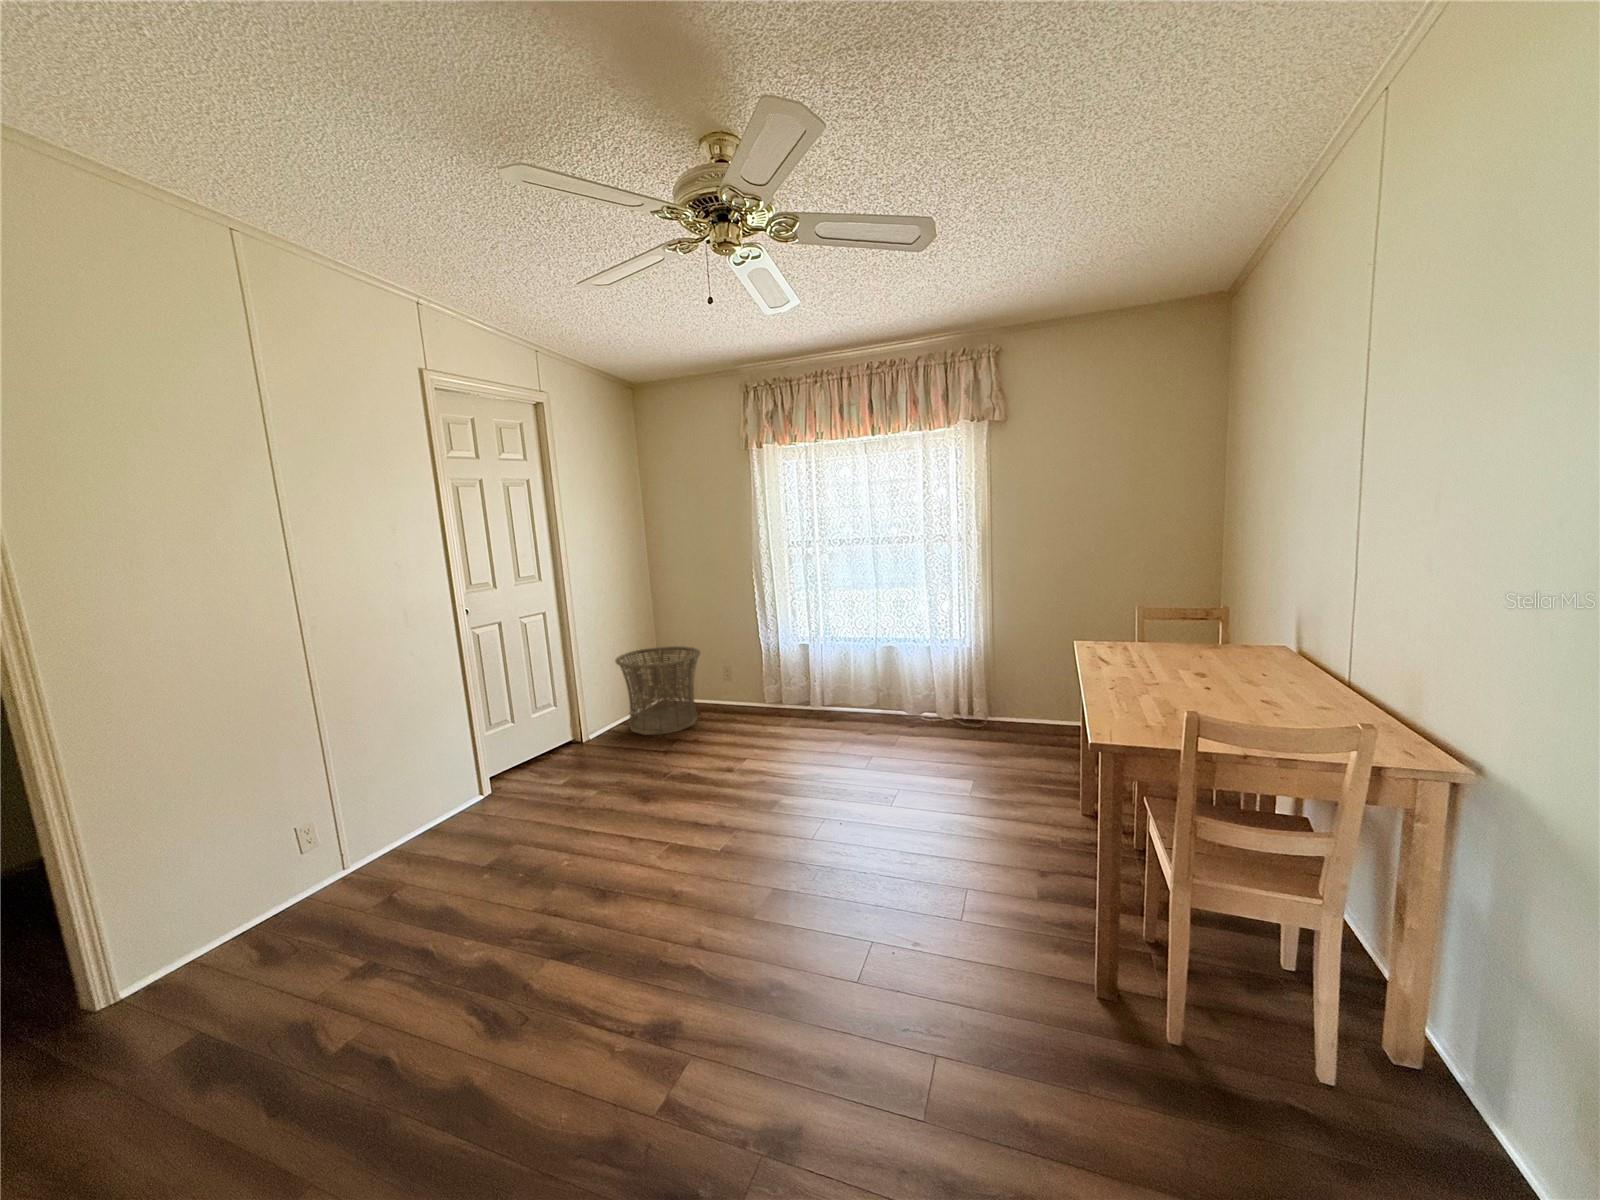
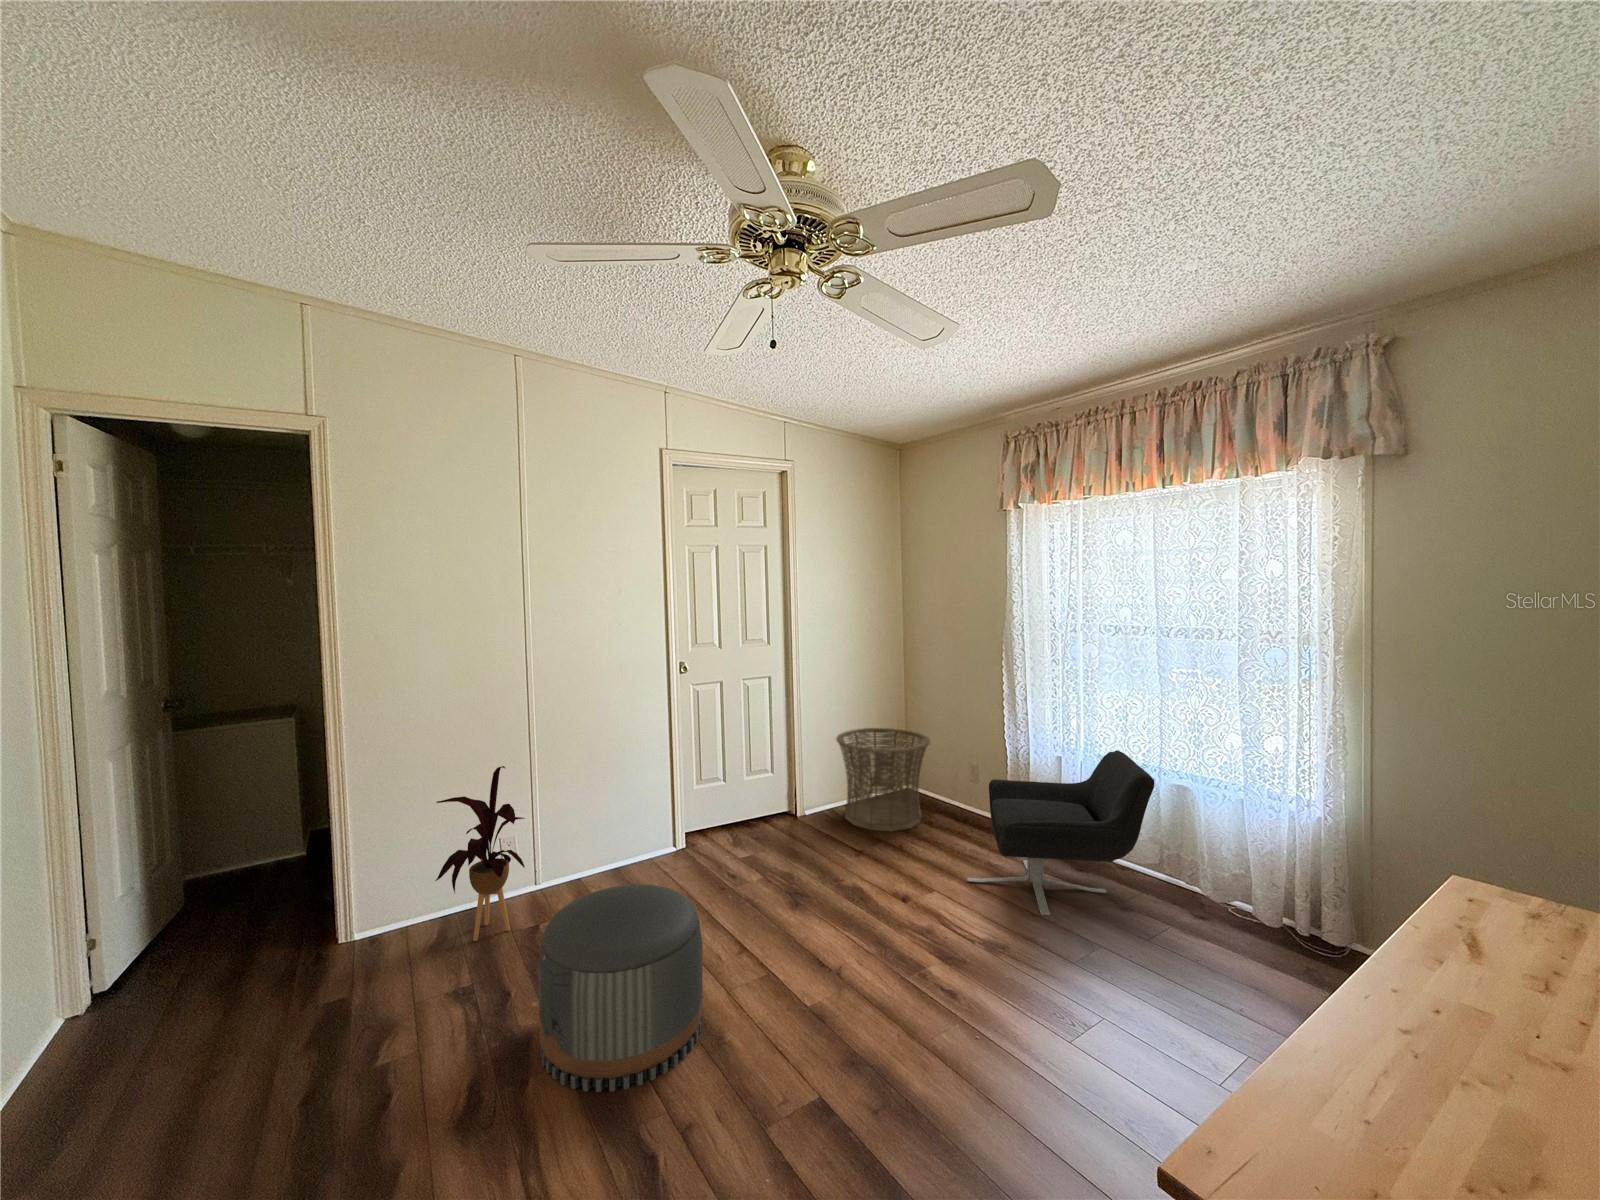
lounge chair: none [761,629,886,753] -> present [967,750,1155,915]
house plant: none [161,745,338,969] -> present [435,766,525,941]
pouf: none [457,810,641,1026] -> present [539,885,703,1092]

